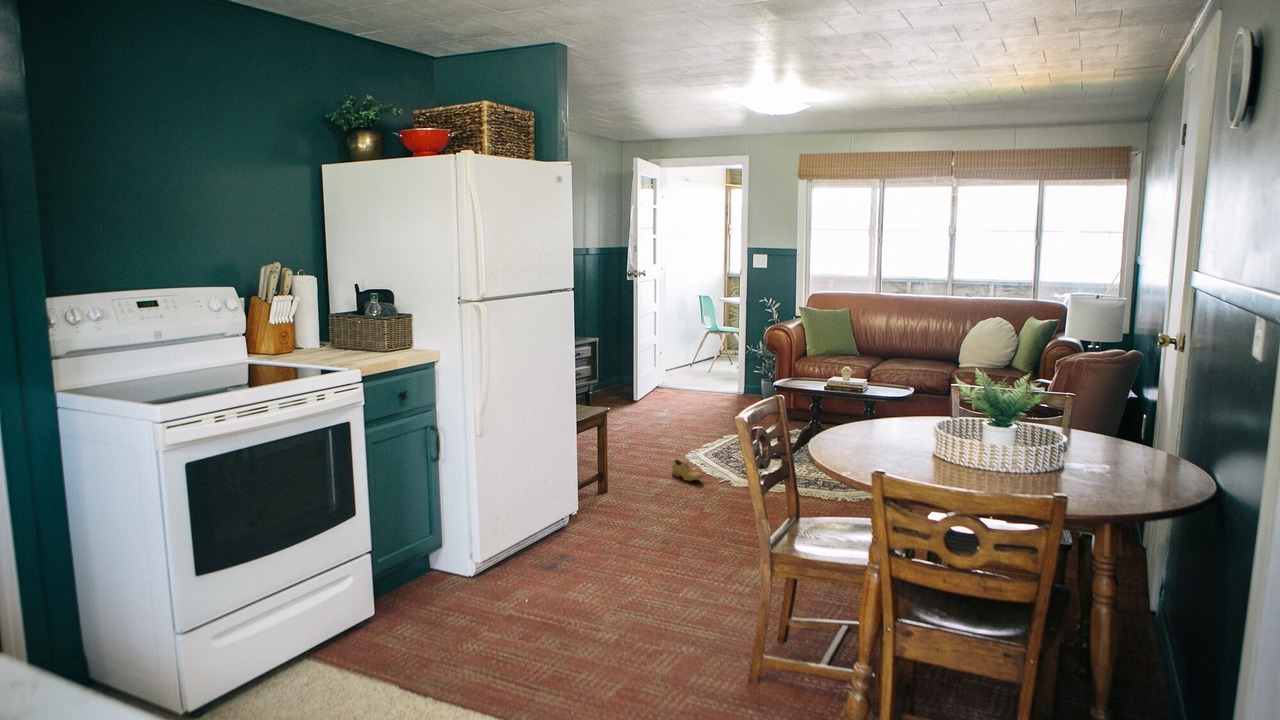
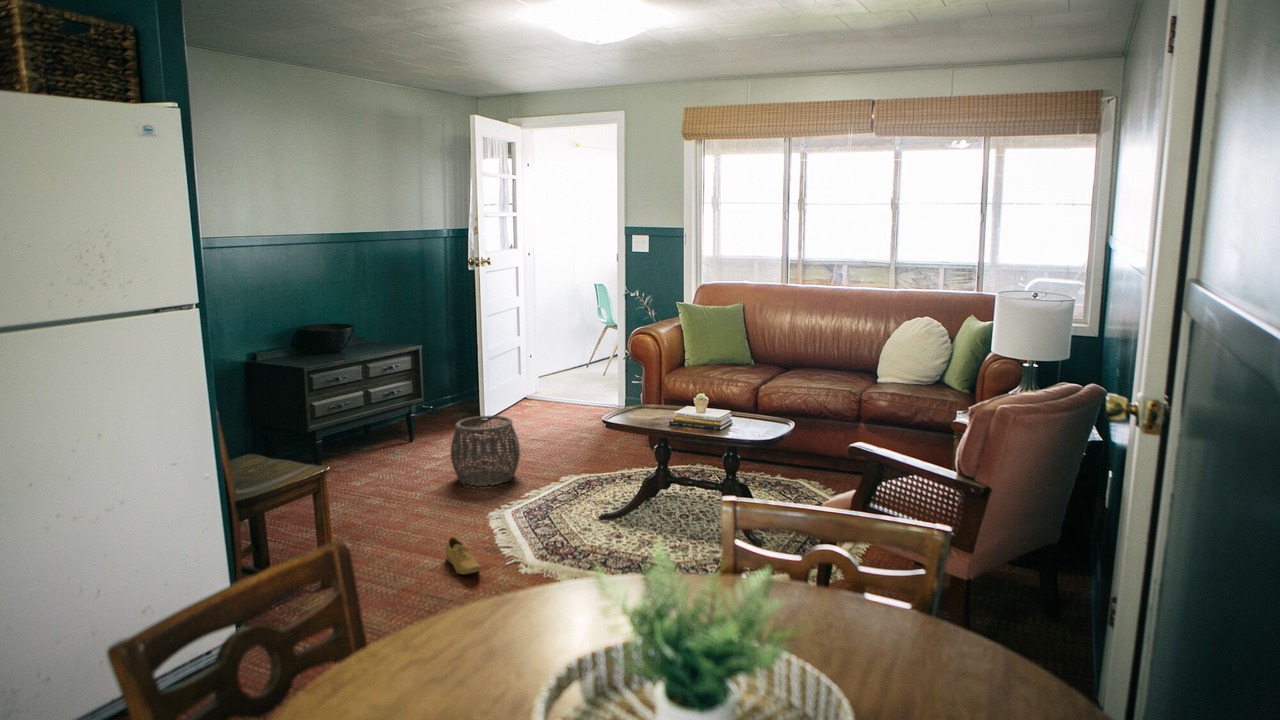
woven basket: none [641,388,693,438] -> present [450,416,520,486]

